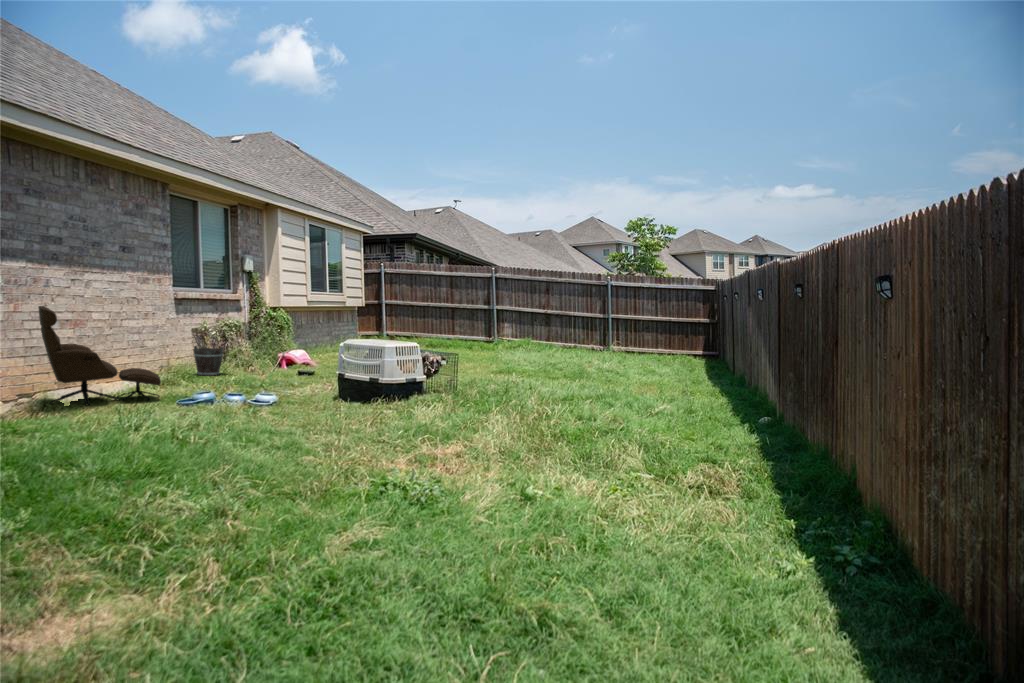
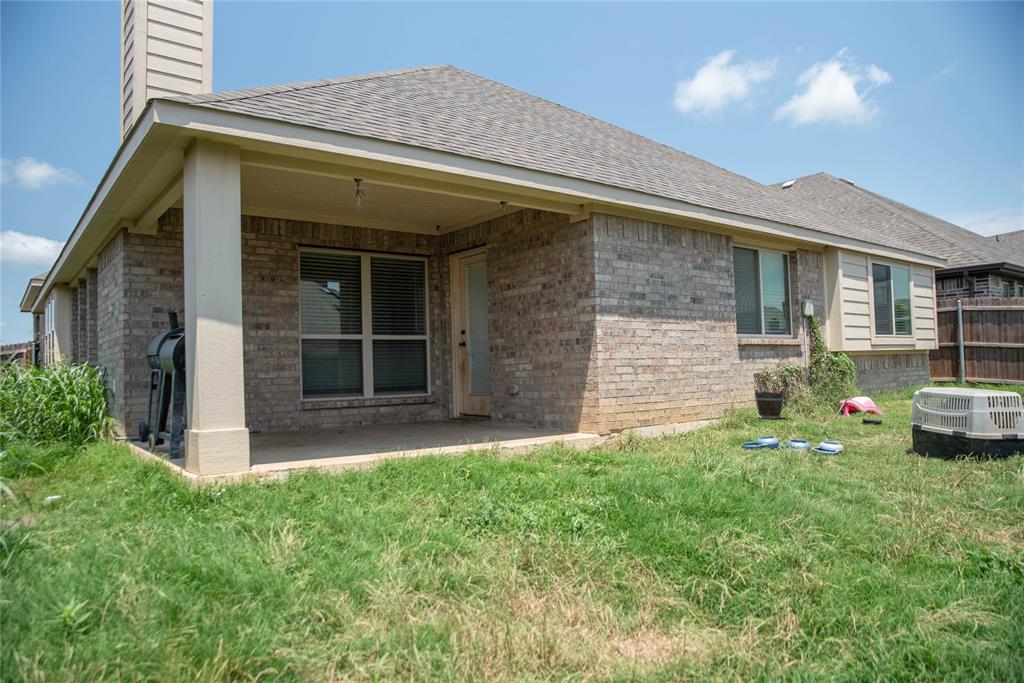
lounge chair: present [38,306,161,406] -> none [629,352,727,440]

